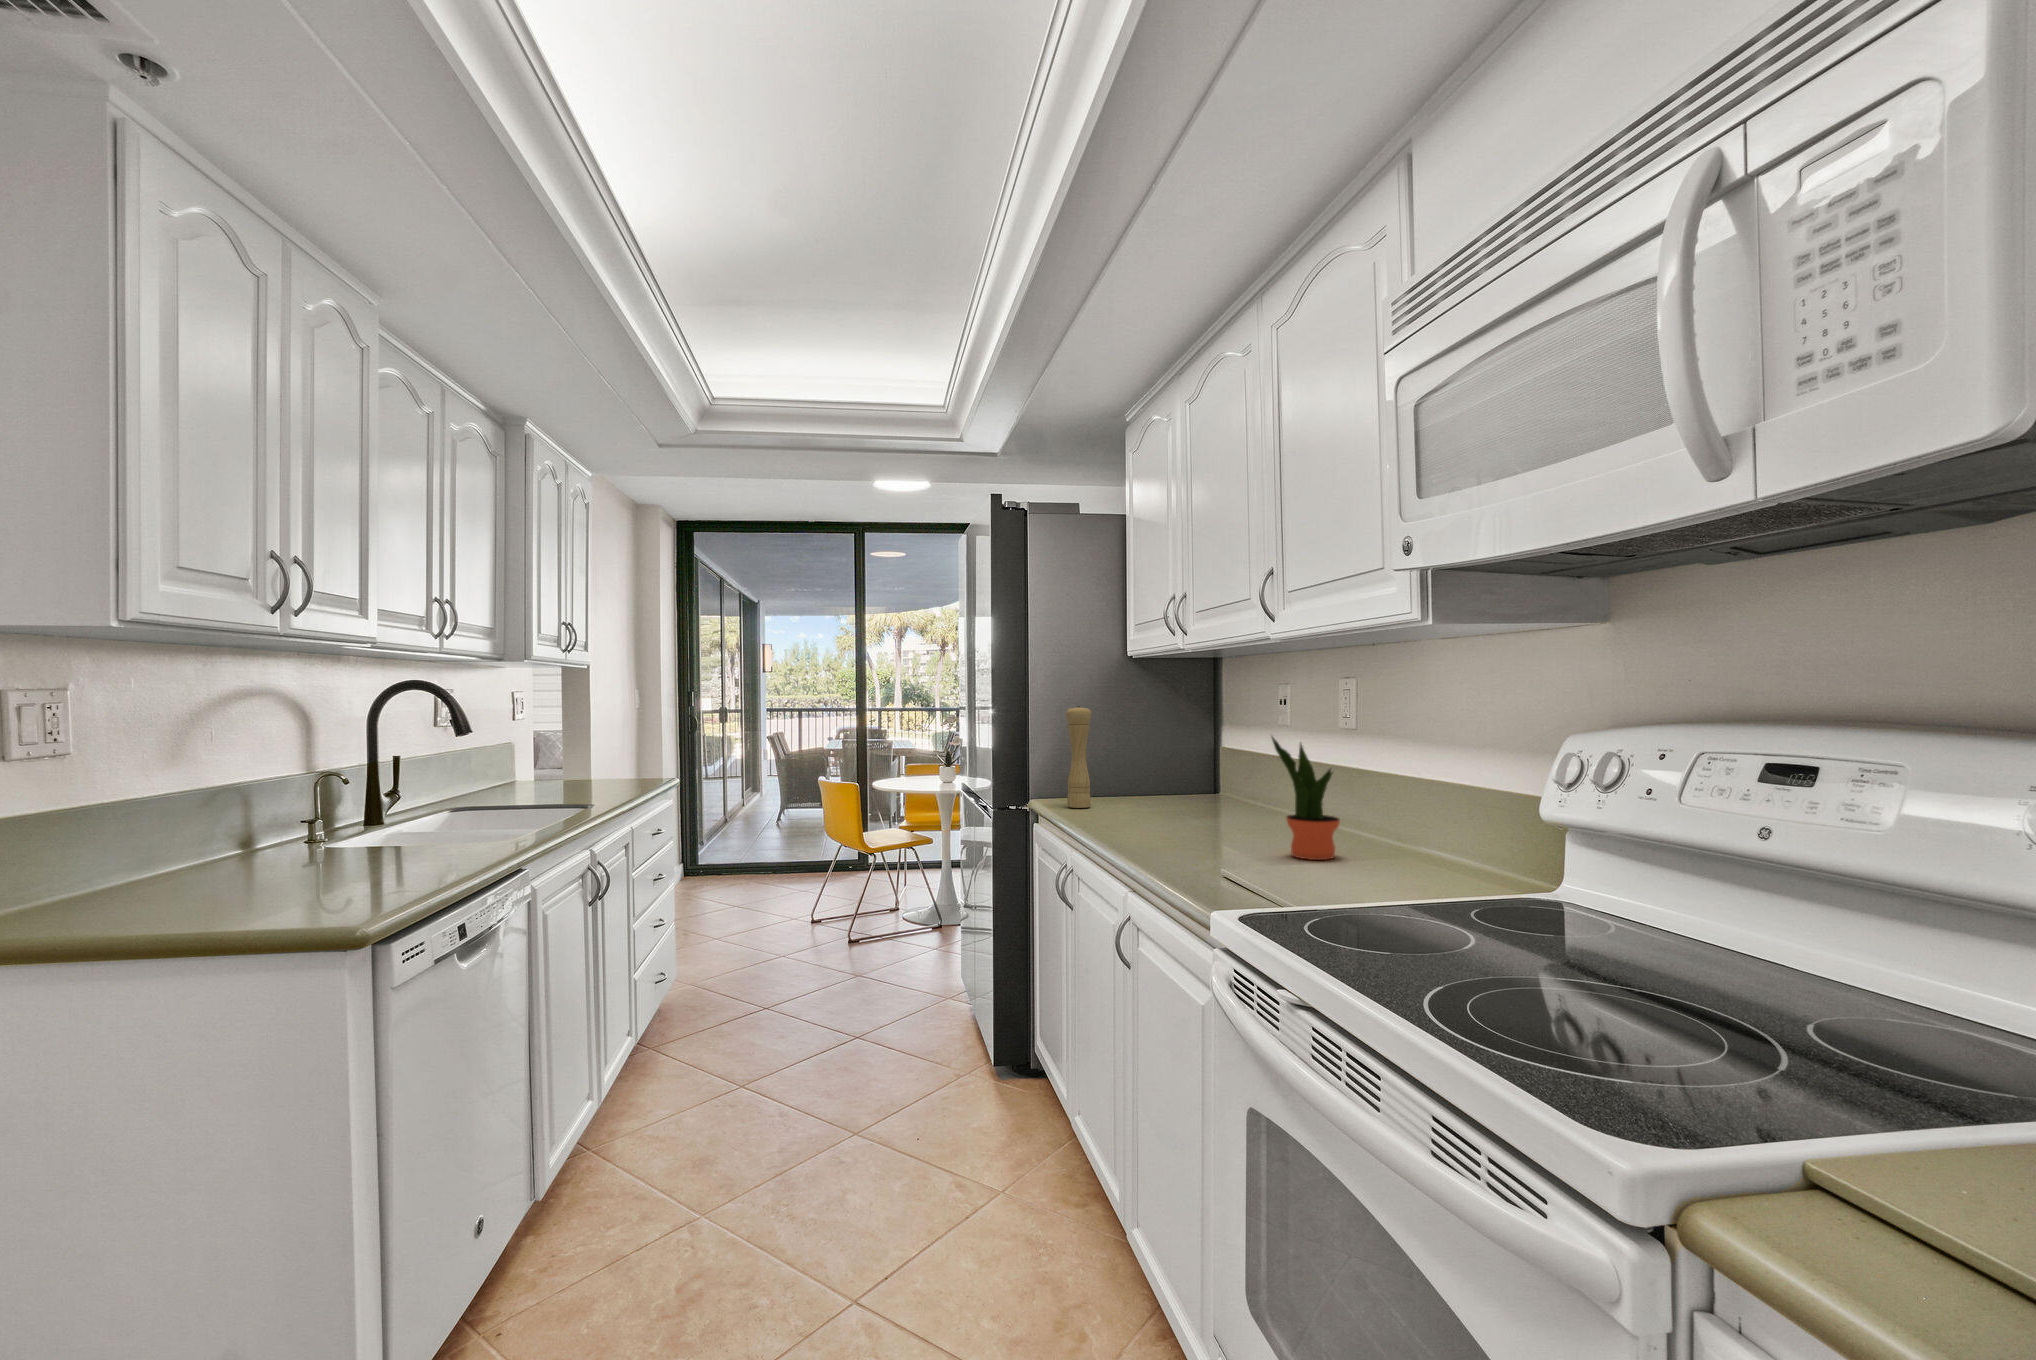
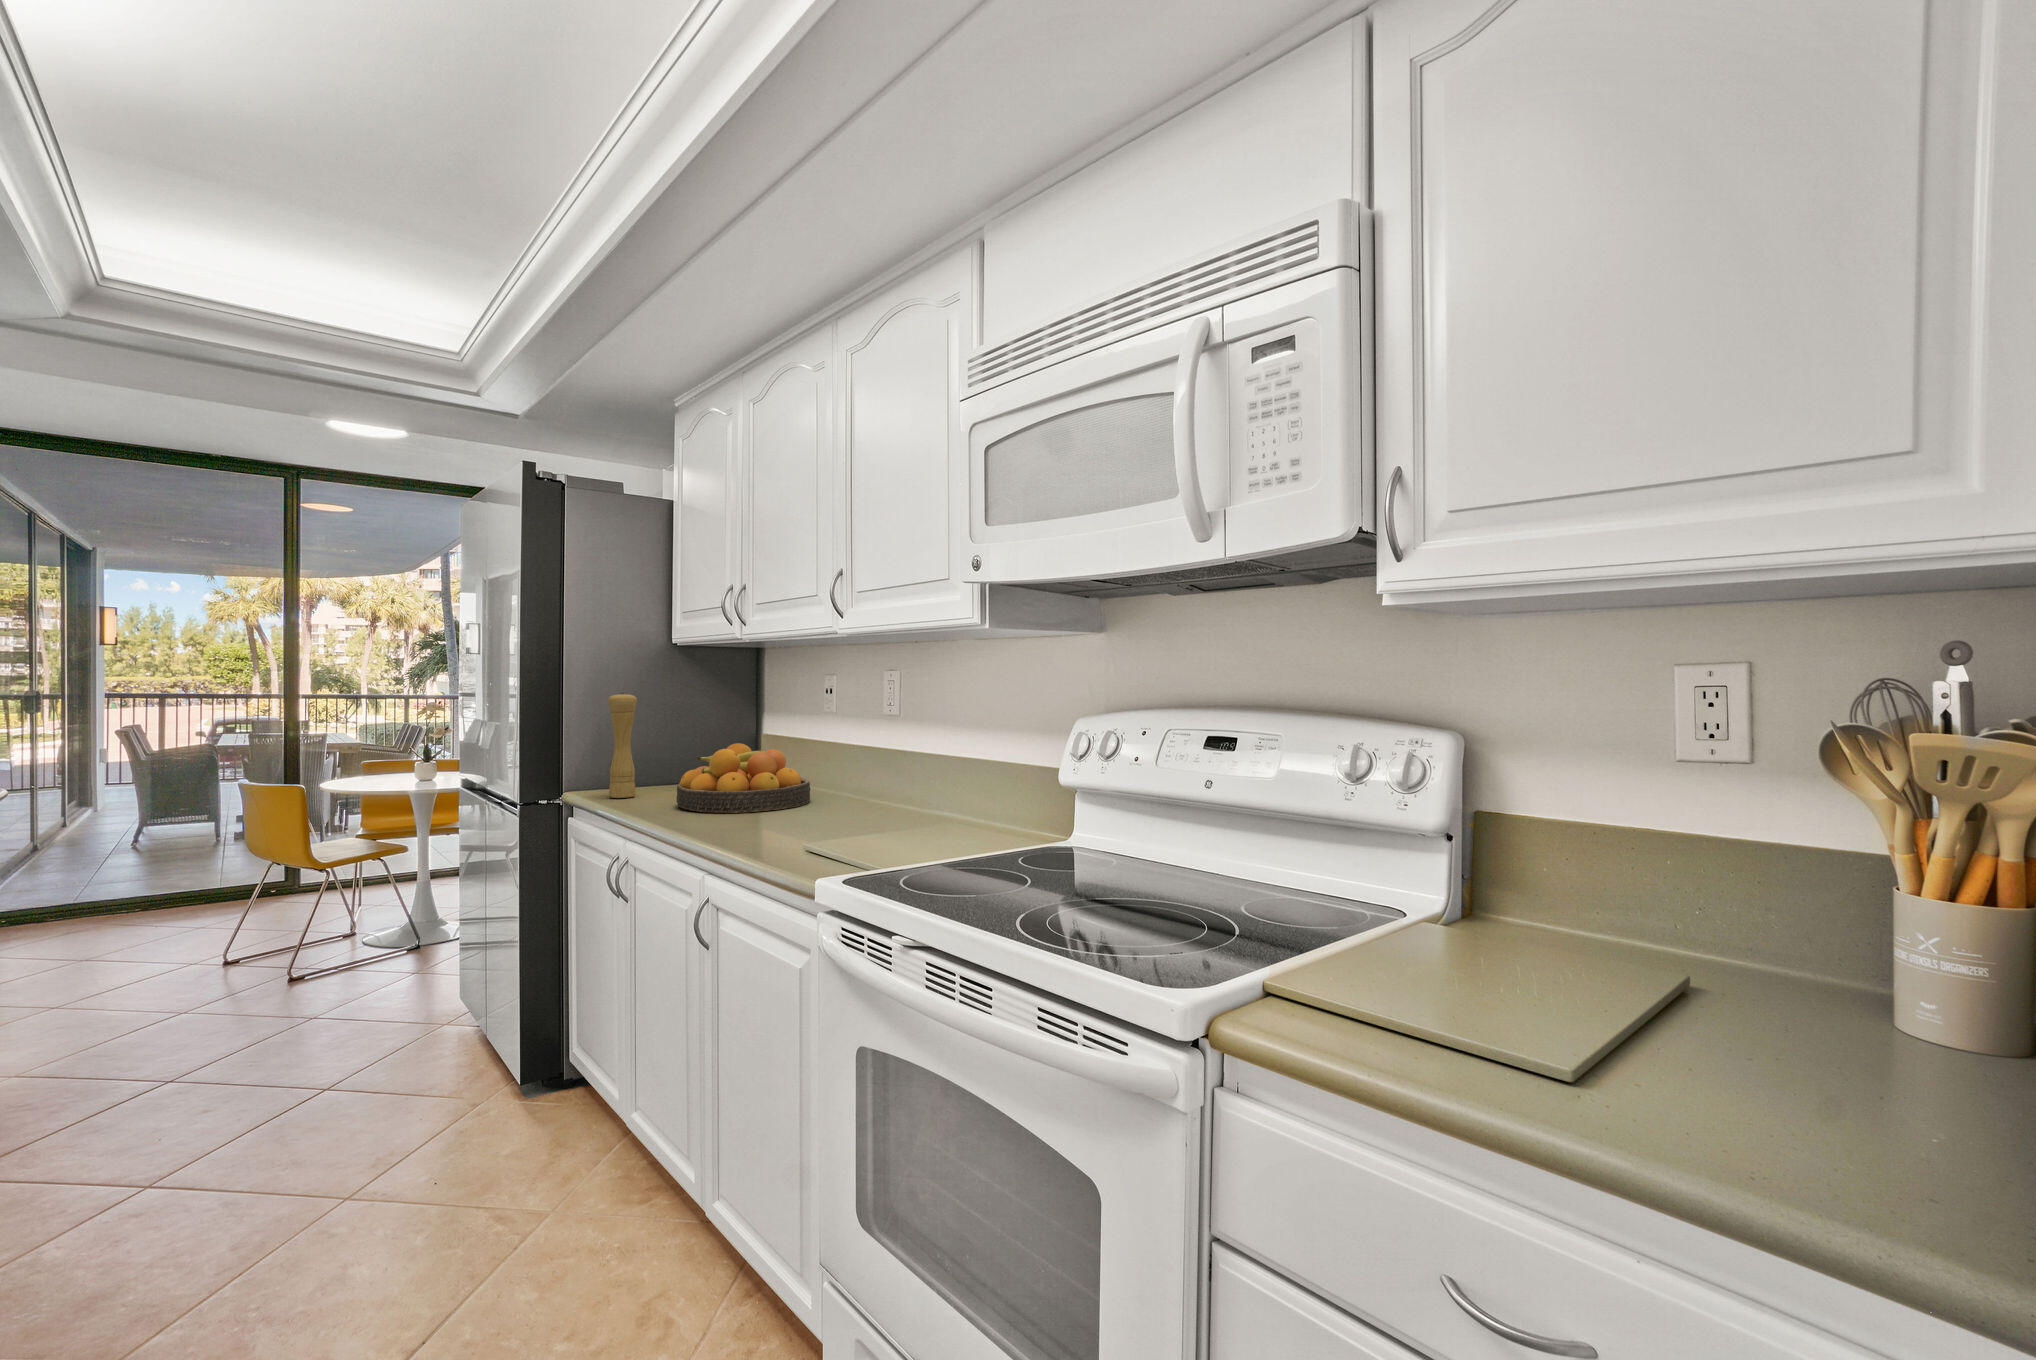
potted plant: present [1272,737,1340,860] -> none [842,719,899,828]
fruit bowl: none [1120,759,1256,831] -> present [677,743,810,813]

